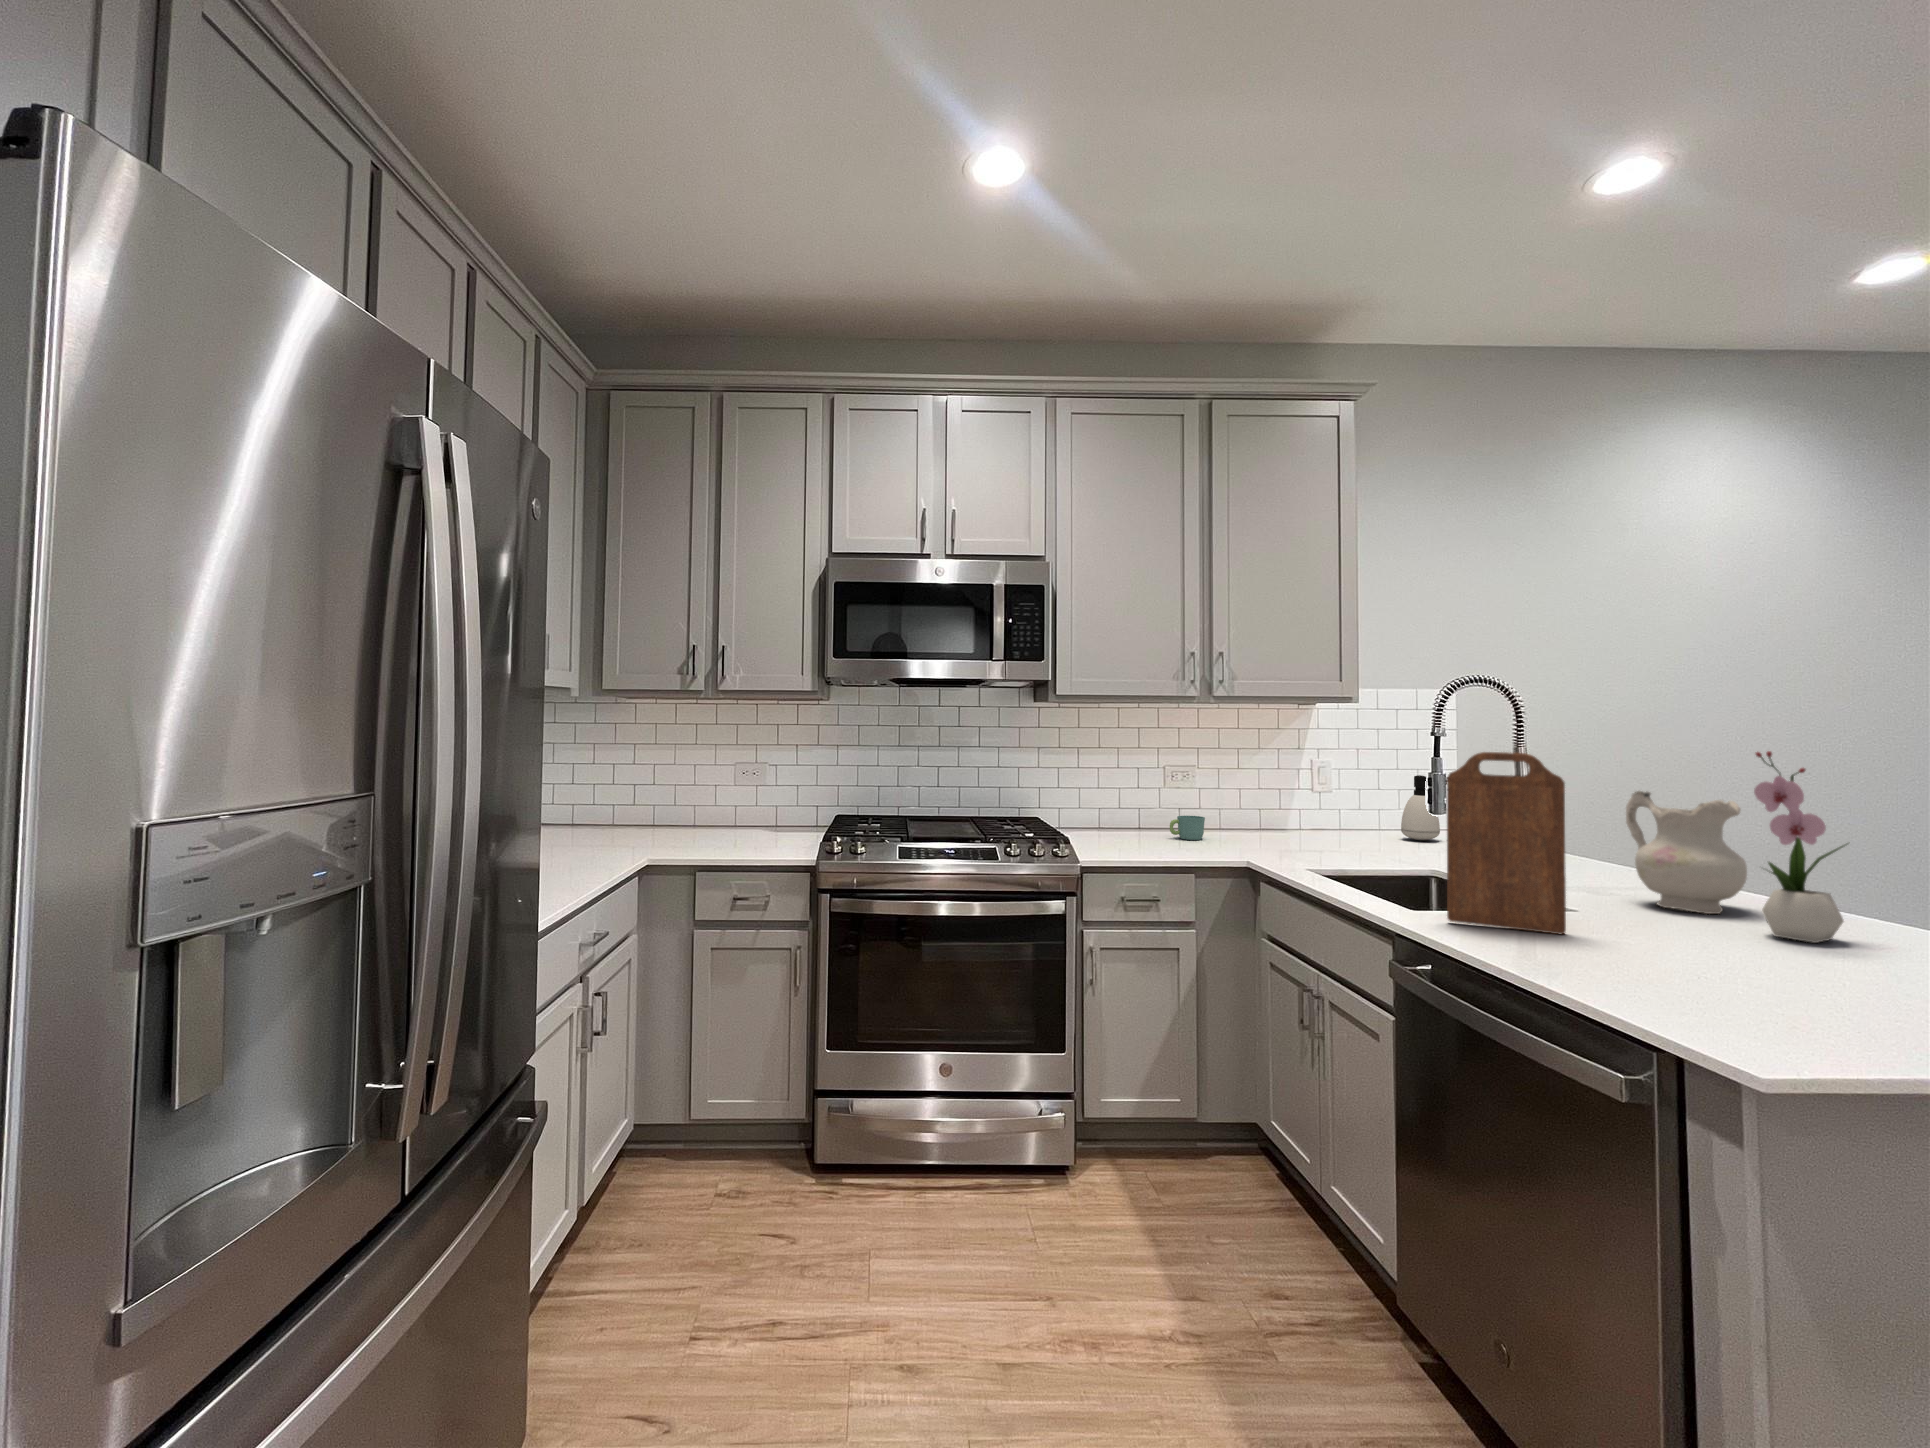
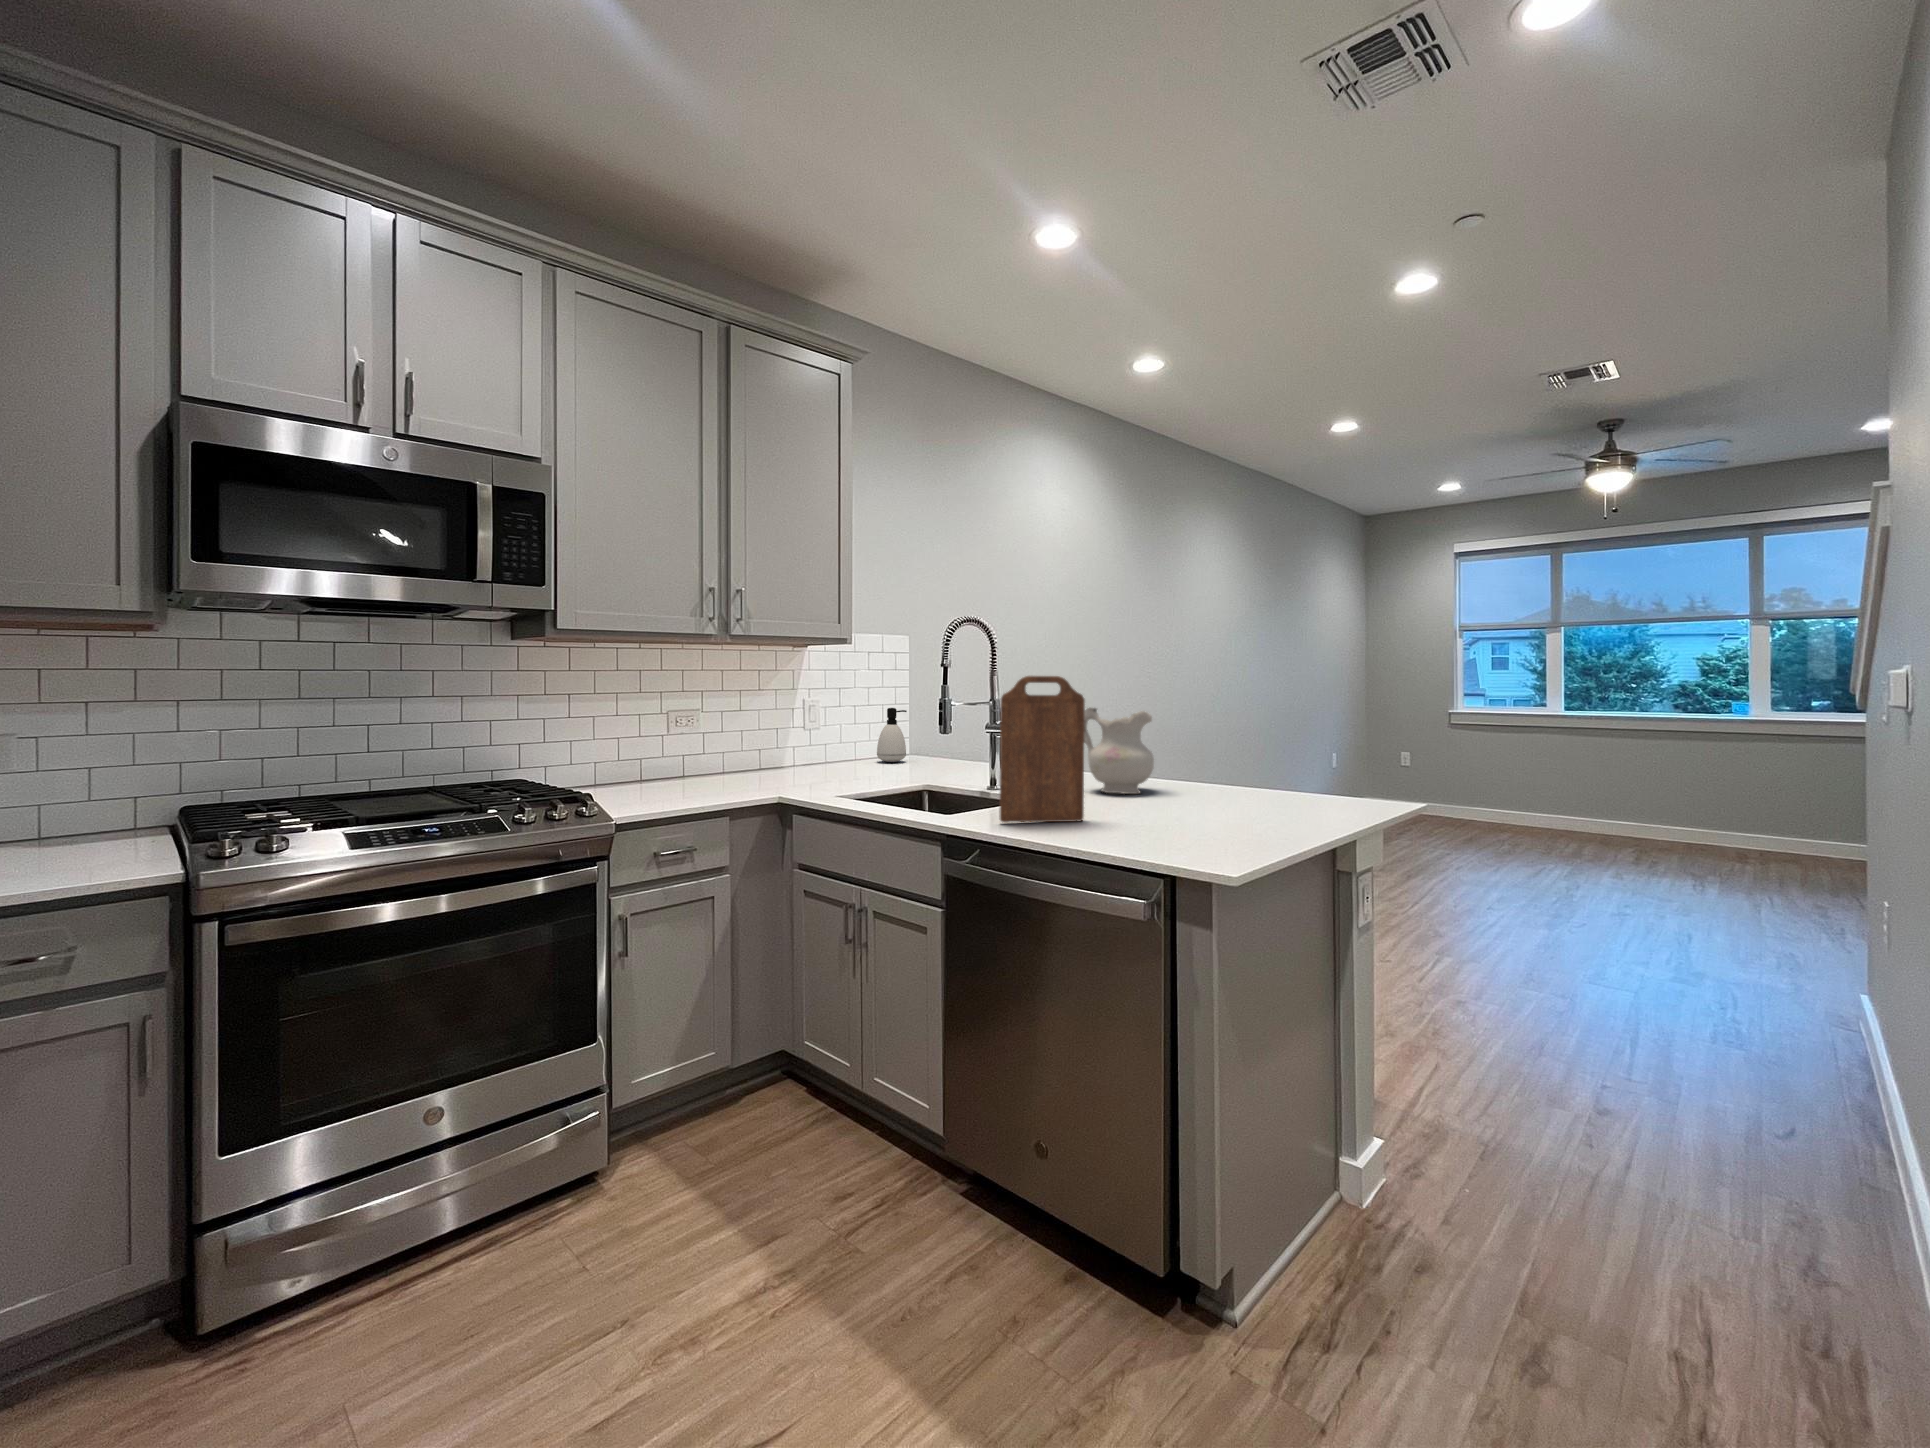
flower arrangement: present [1754,751,1847,943] -> none [1179,672,1226,805]
mug: present [1170,816,1205,840] -> none [682,755,717,778]

